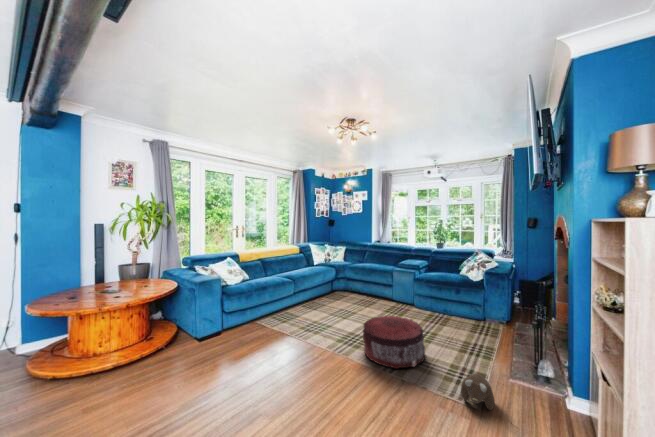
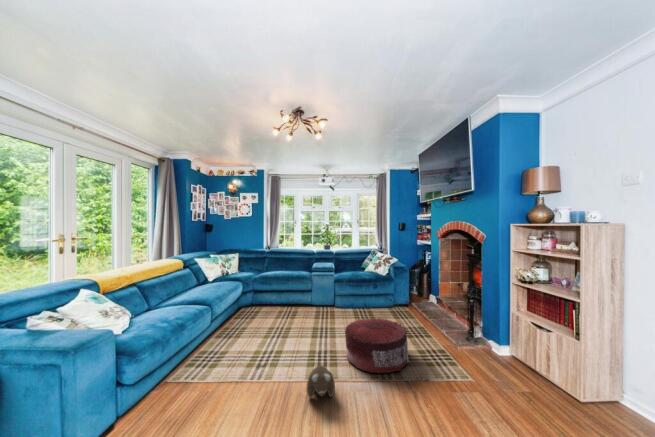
plush toy: present [461,374,494,410] -> present [307,365,335,398]

